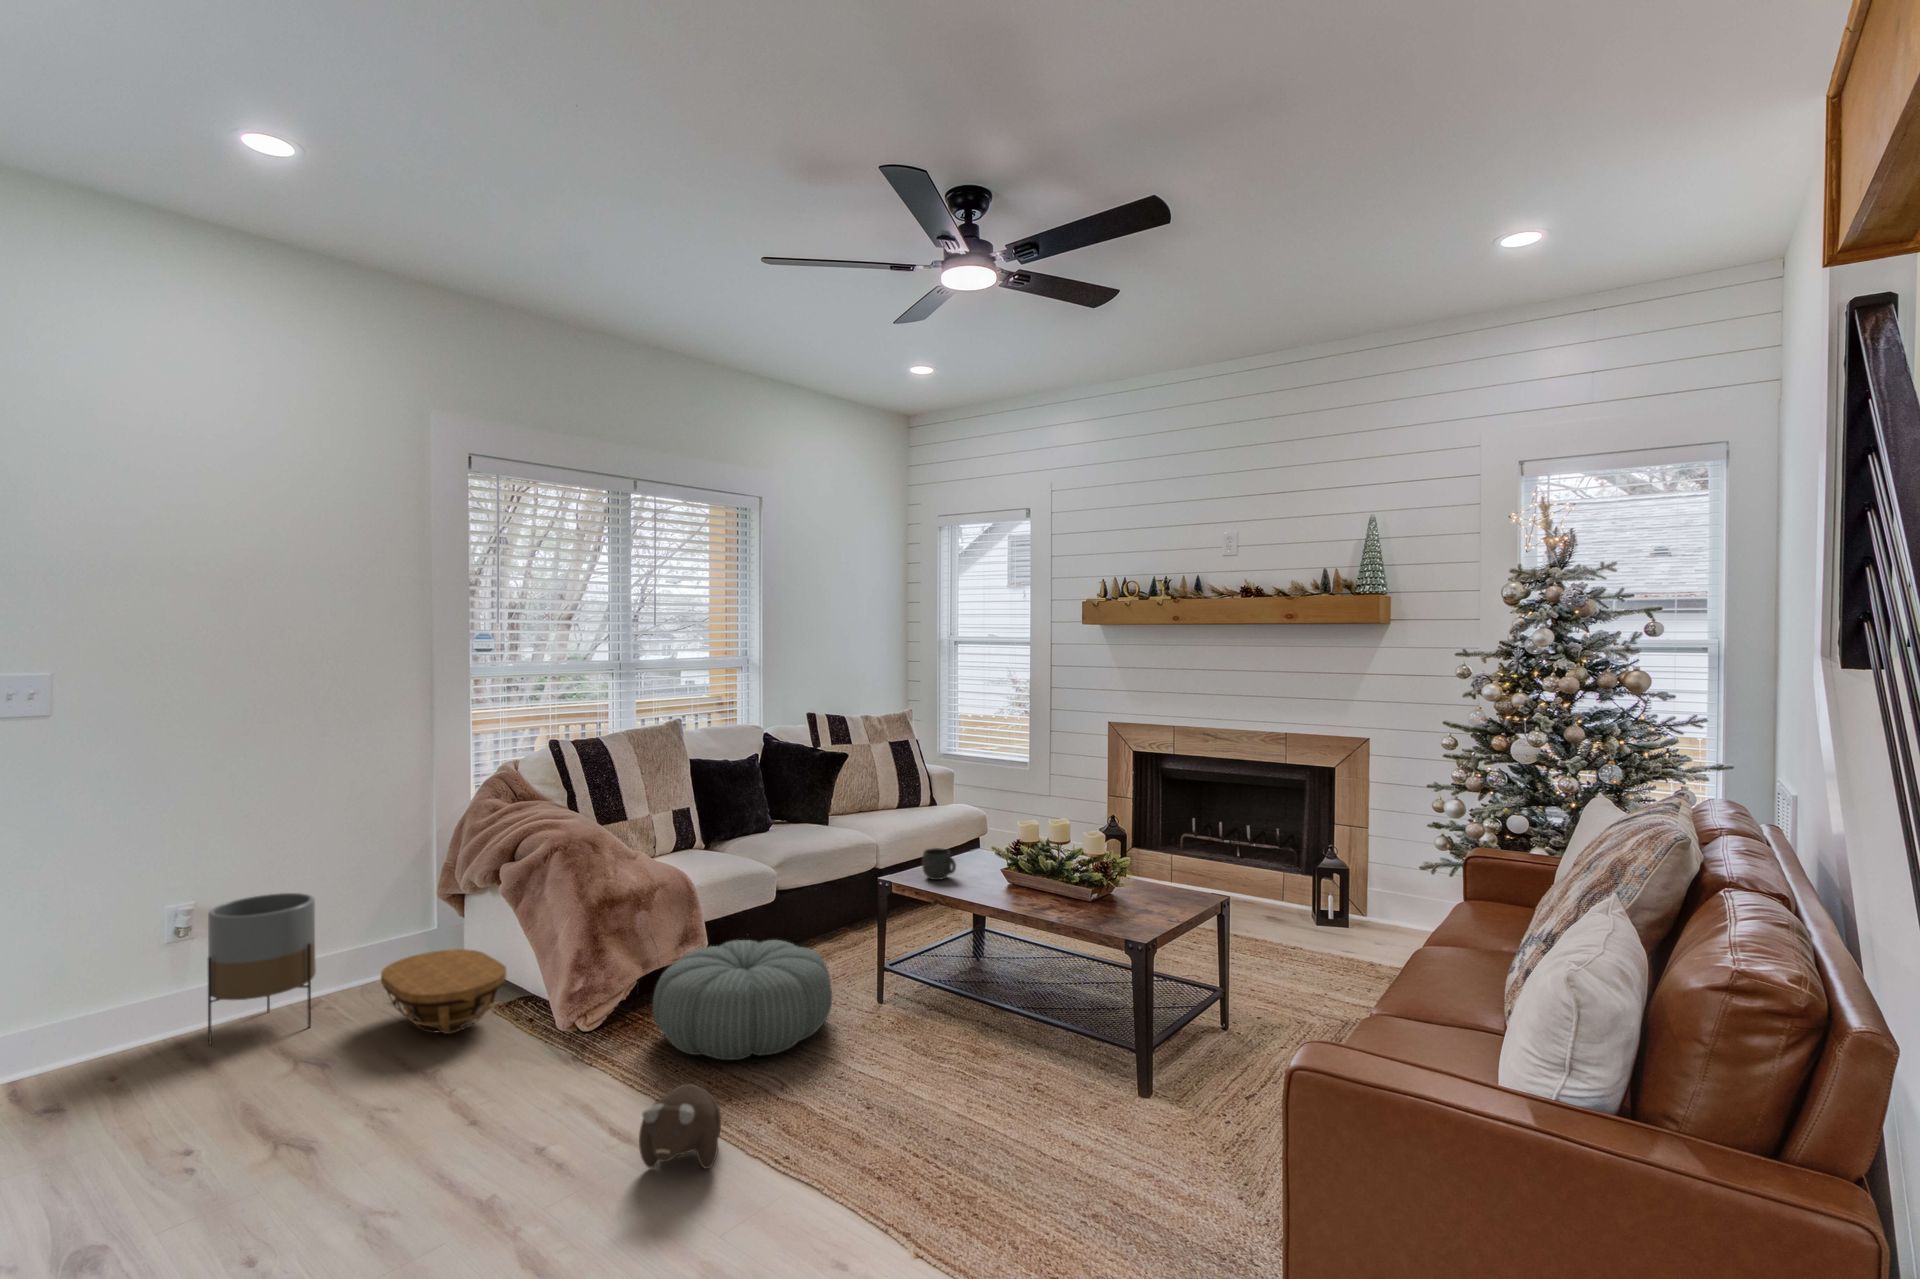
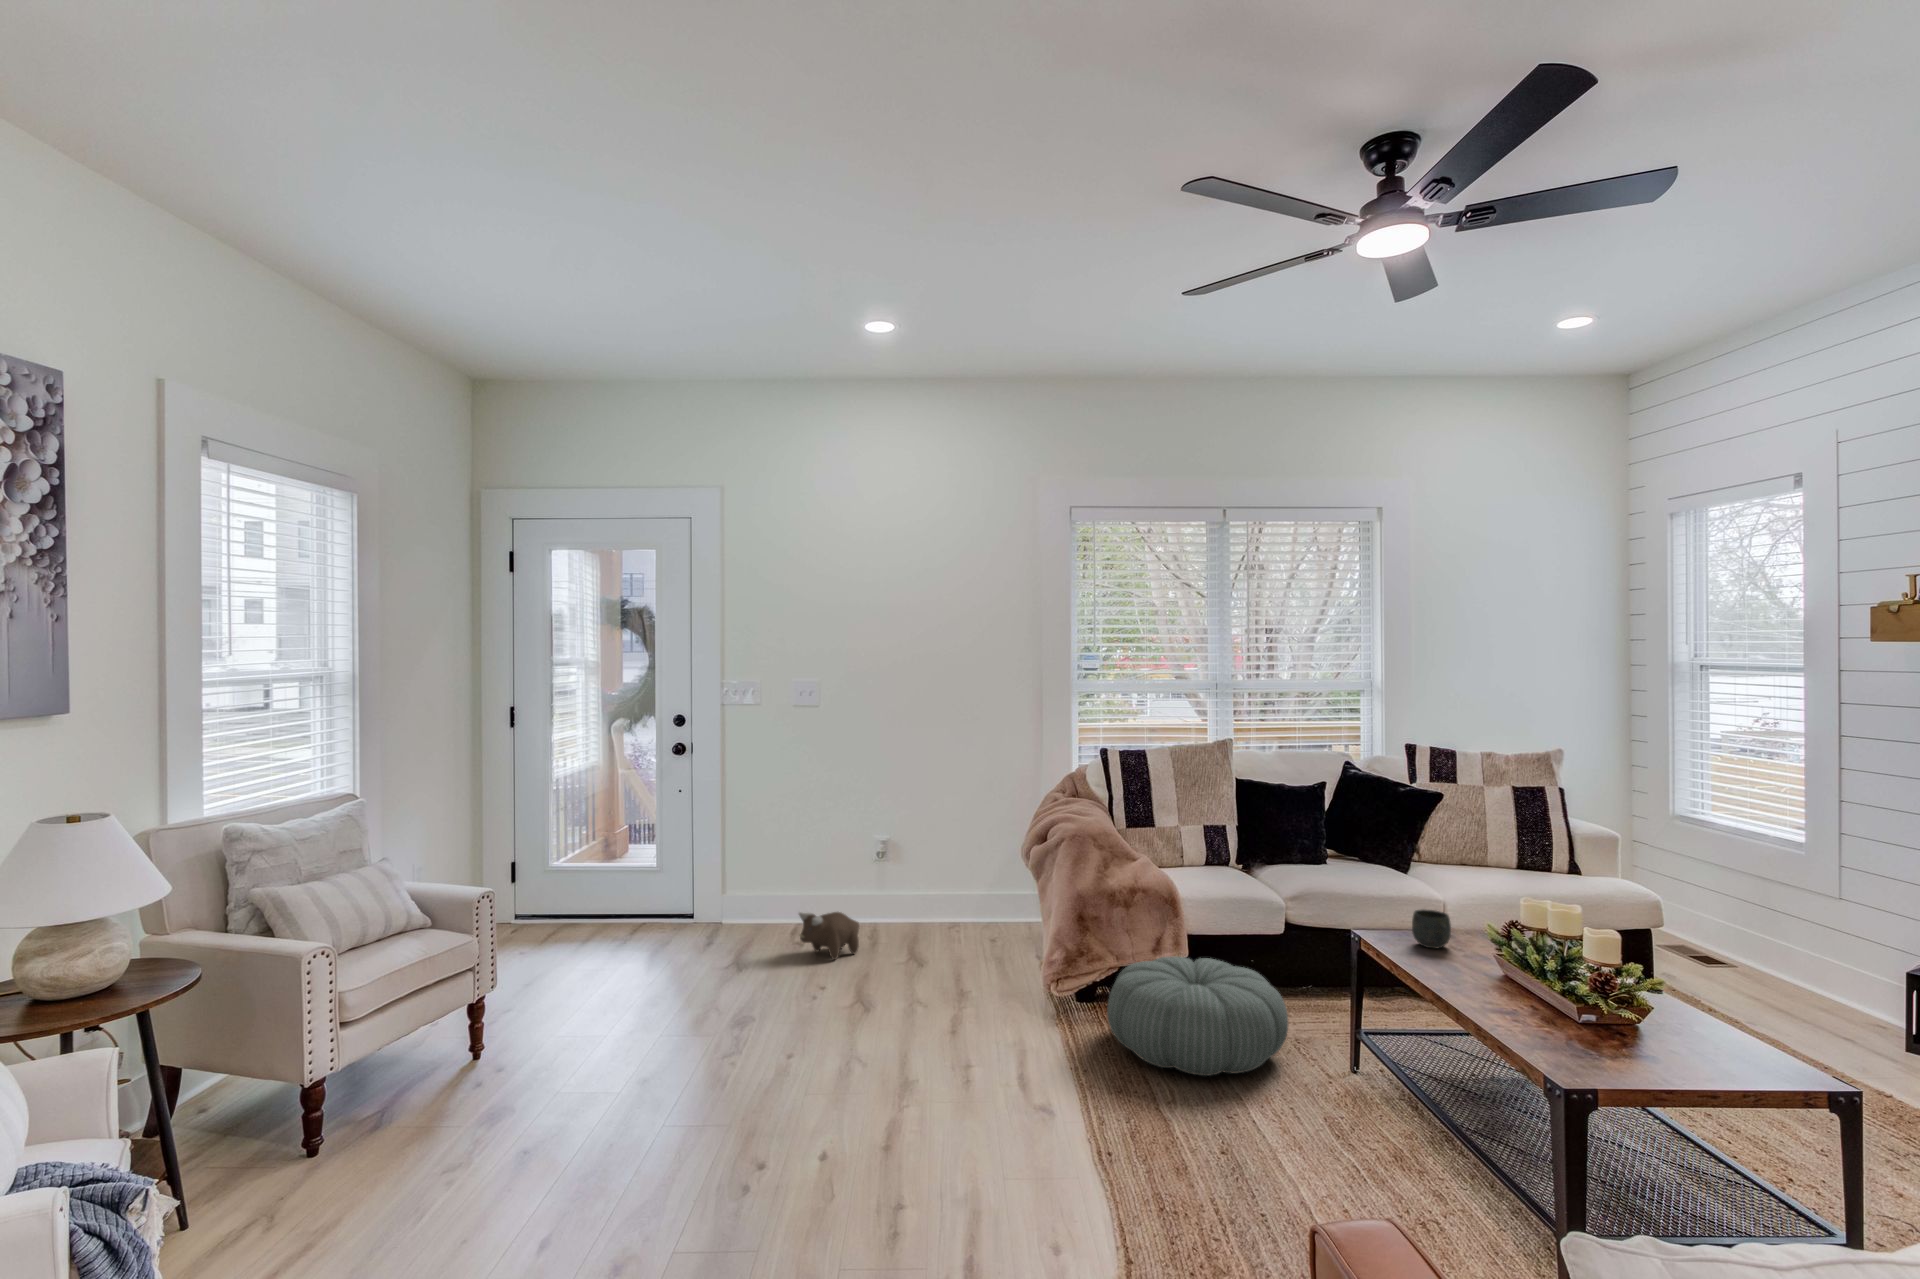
planter: present [208,893,316,1045] -> none [874,839,940,943]
basket: present [381,949,506,1034] -> none [960,907,1040,974]
plush toy: present [639,1084,721,1169] -> present [799,912,860,960]

